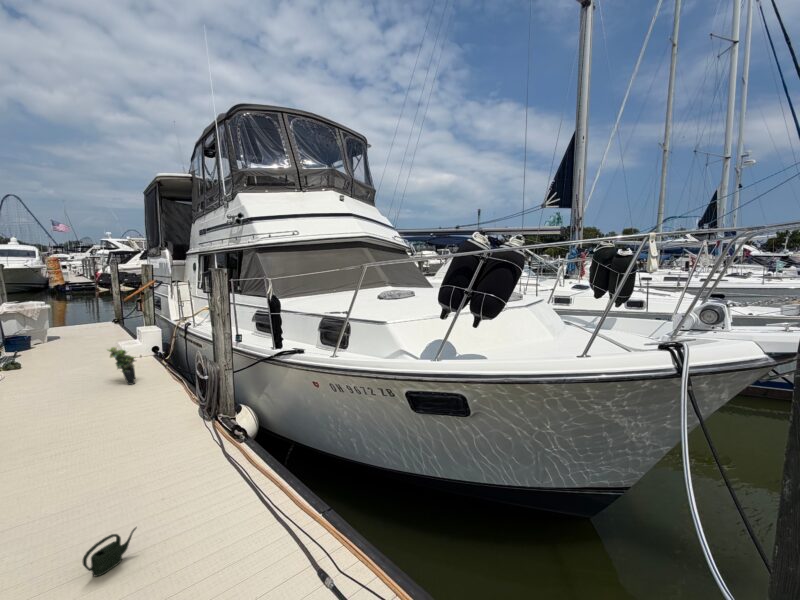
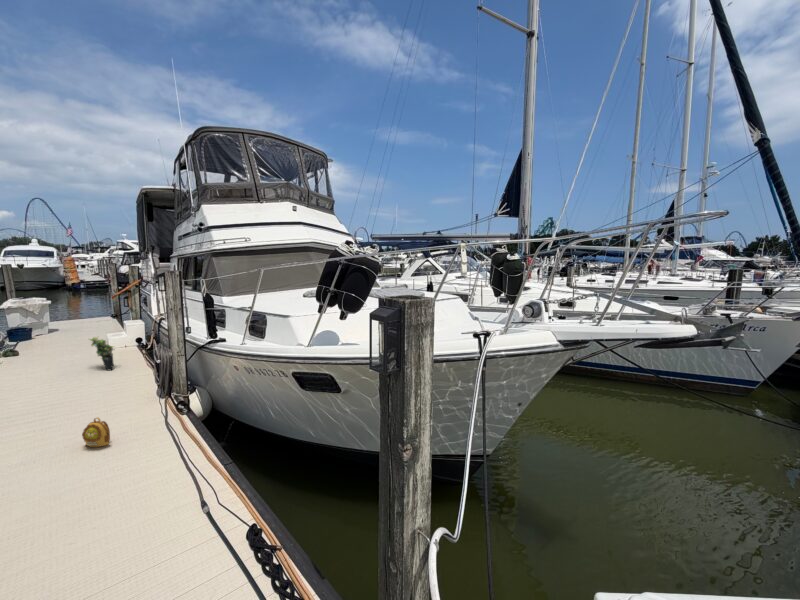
backpack: none [130,453,164,491] -> present [82,418,110,447]
watering can: present [83,527,136,576] -> none [28,466,75,498]

